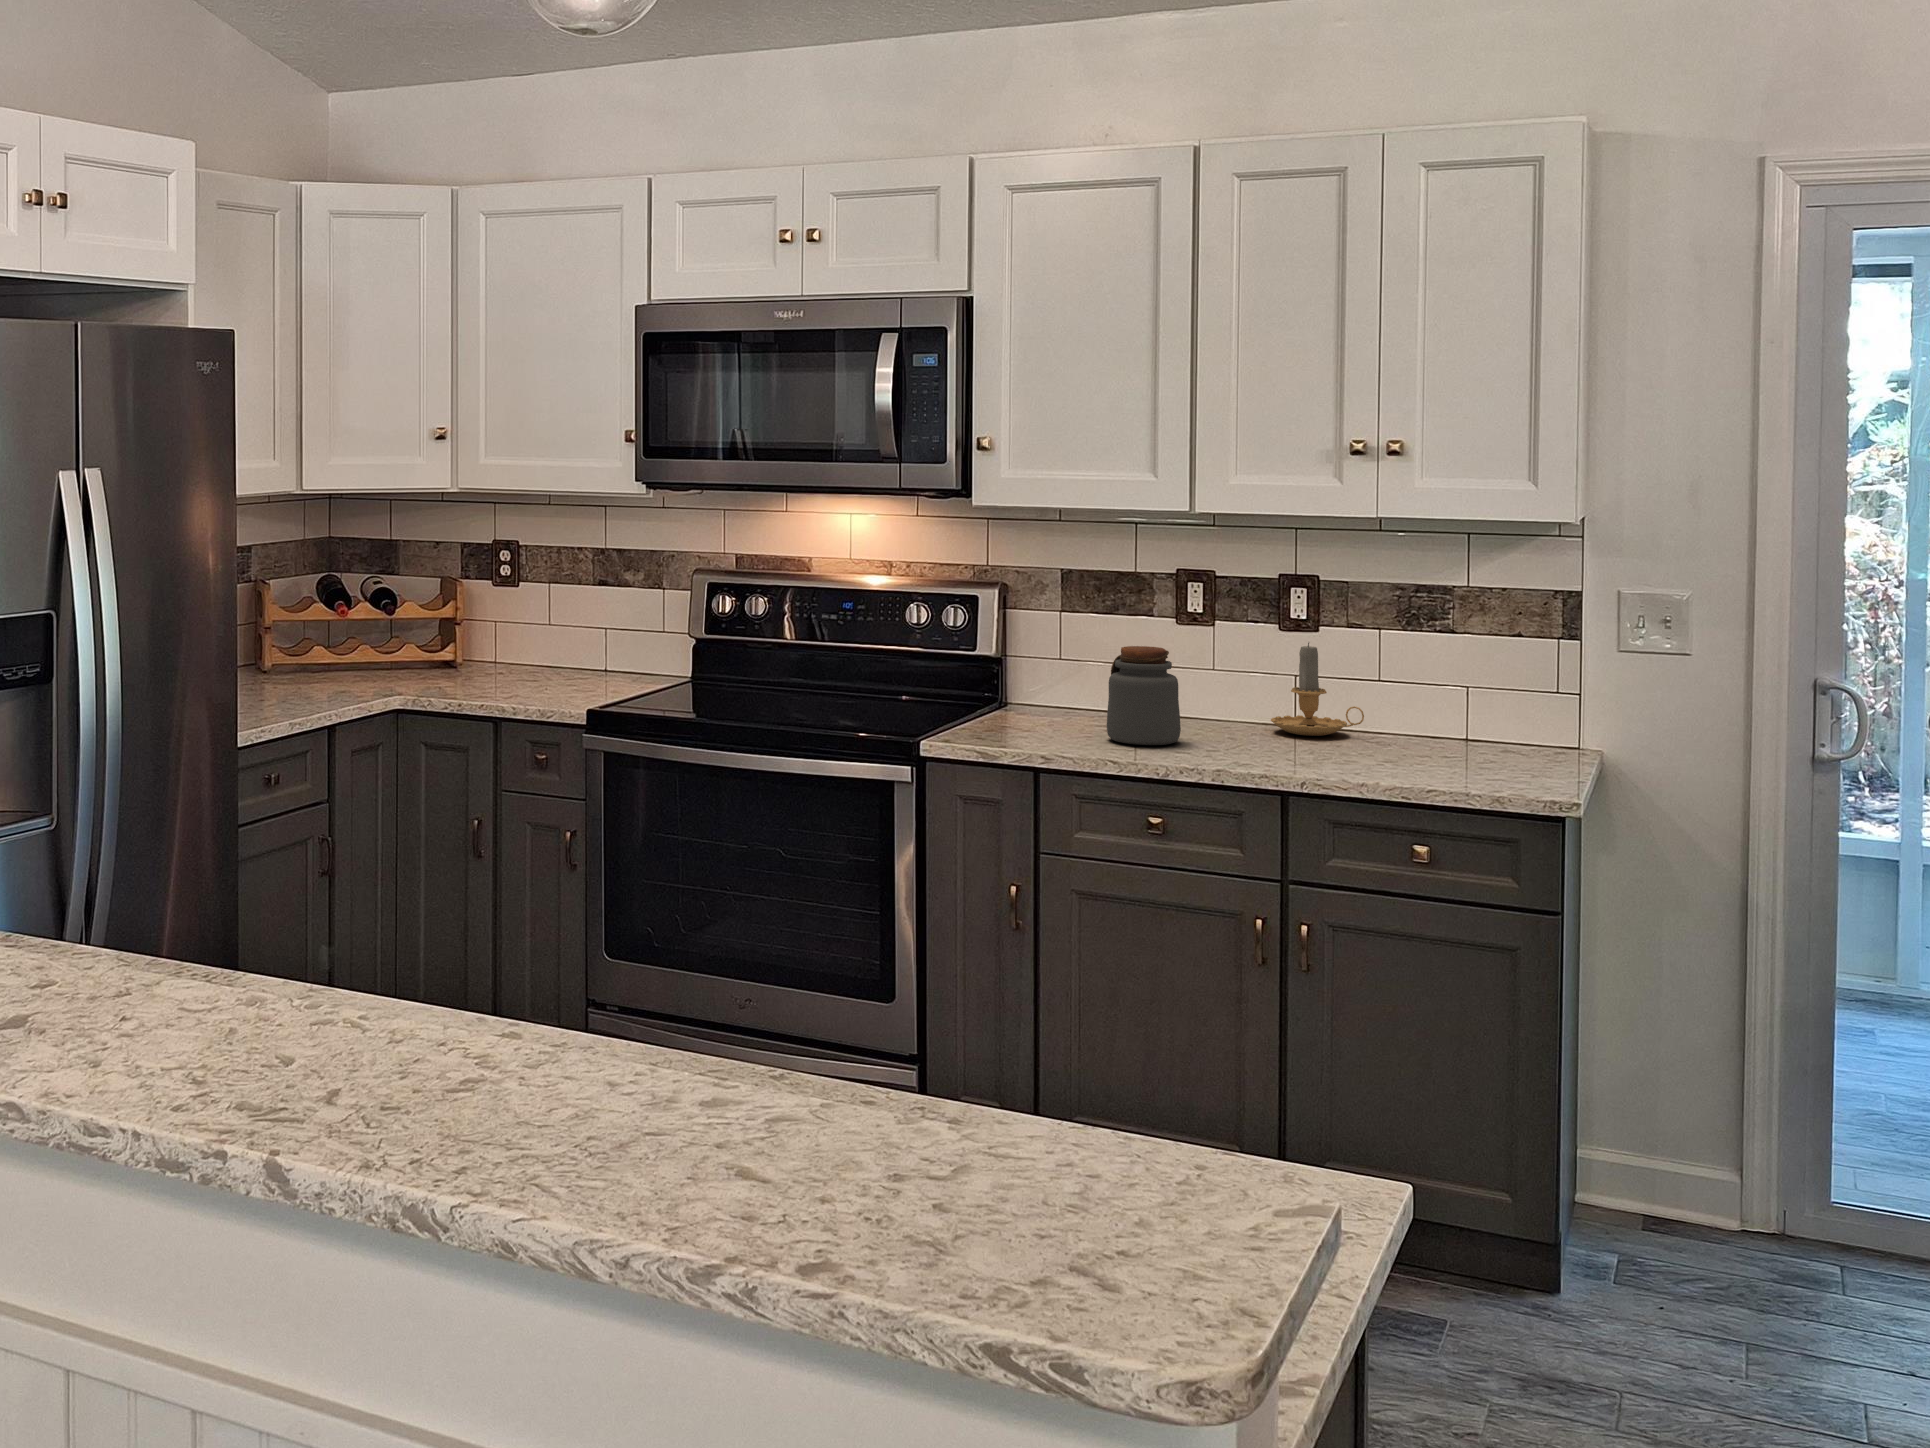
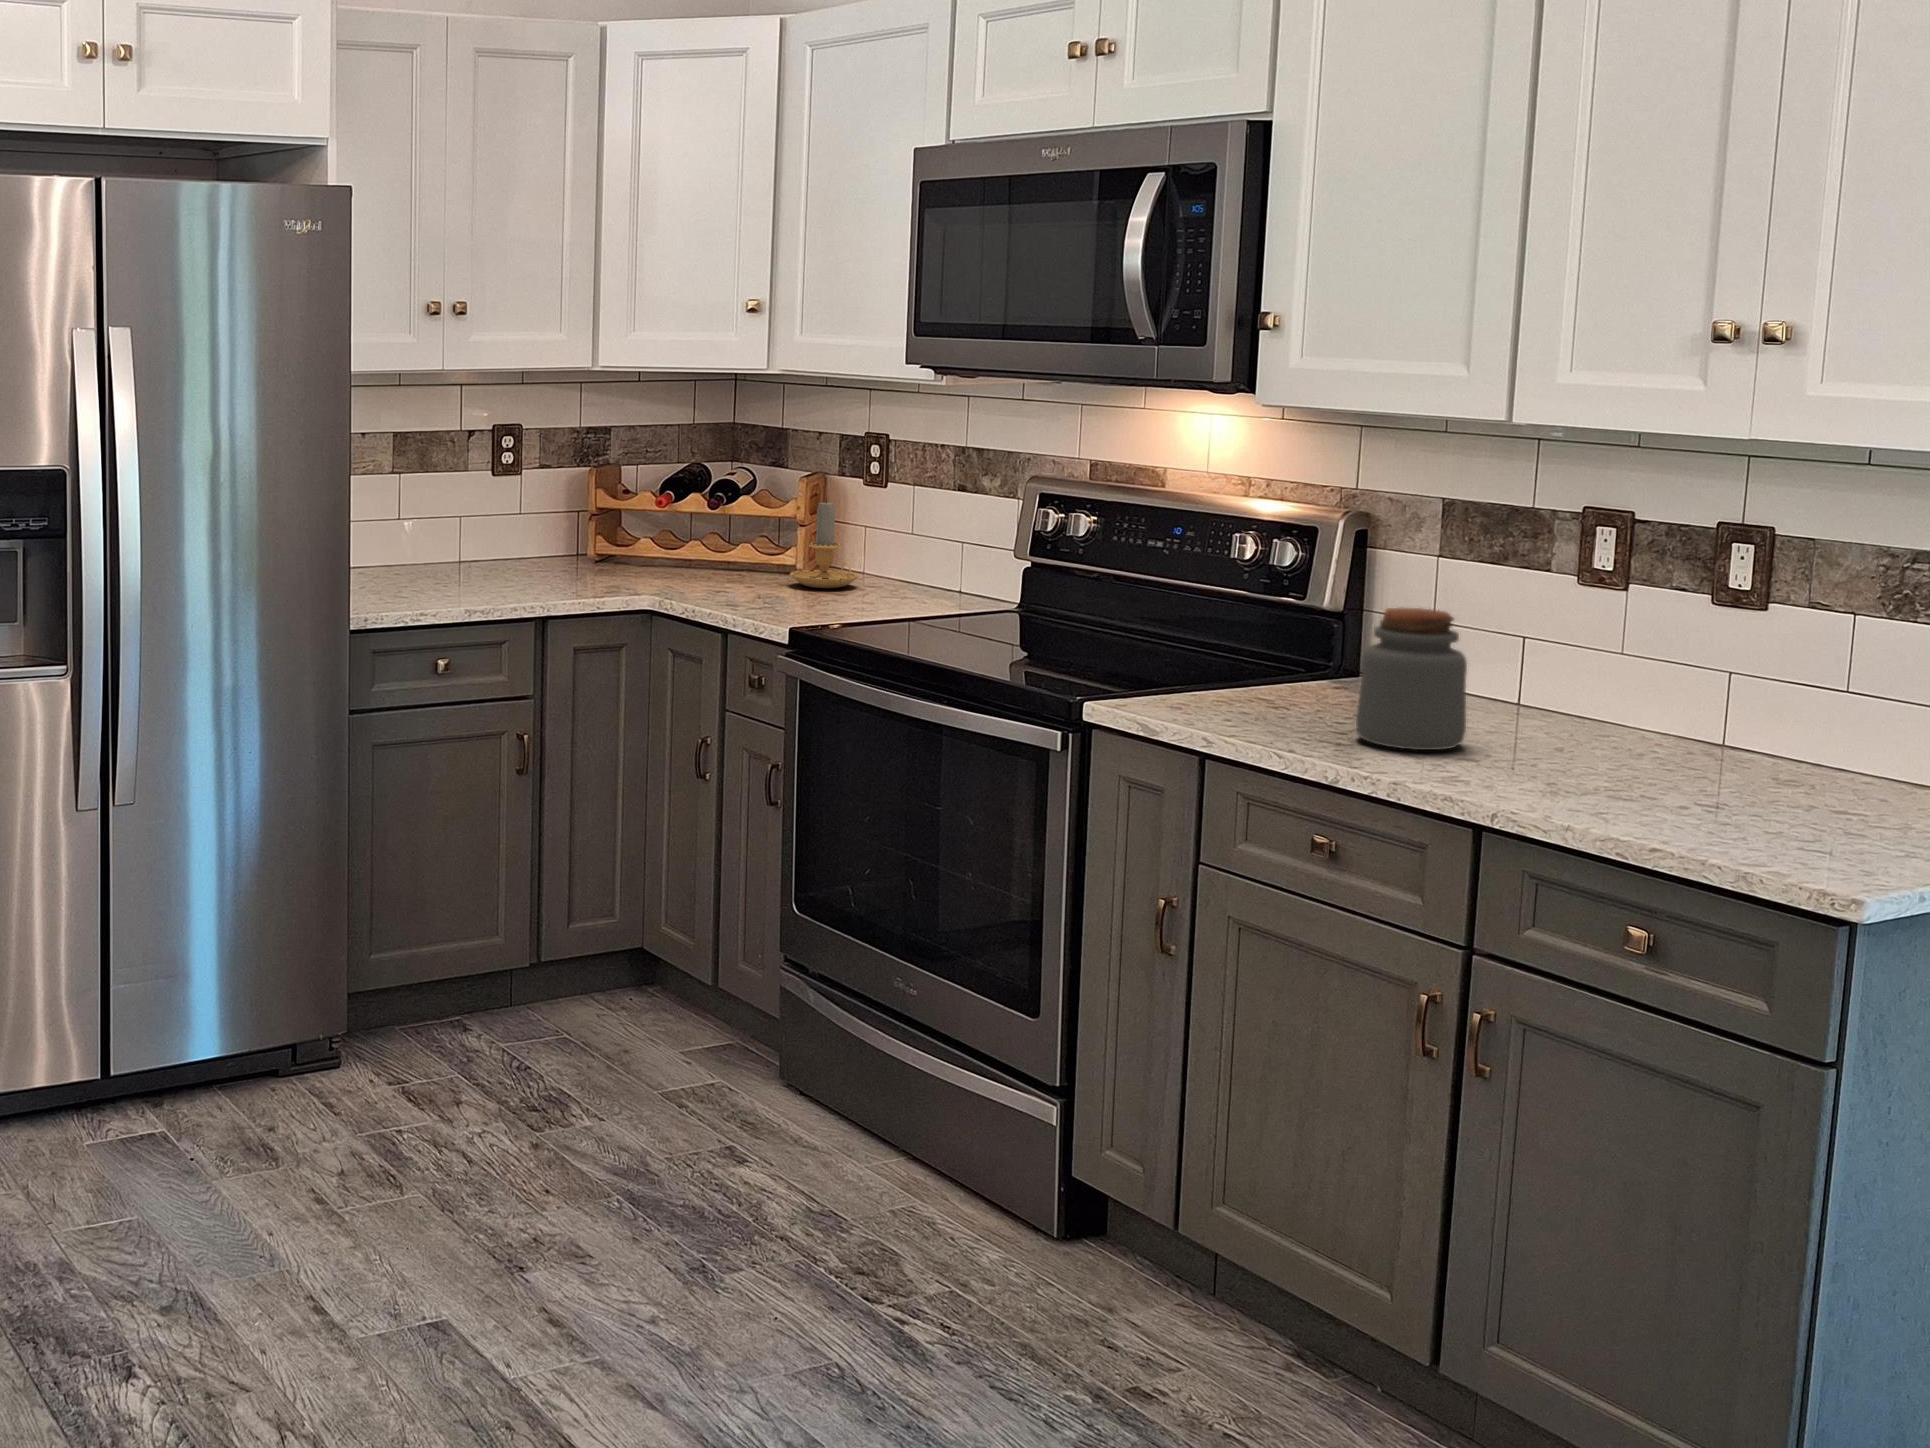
candle: present [1271,643,1364,736] -> present [790,498,859,588]

